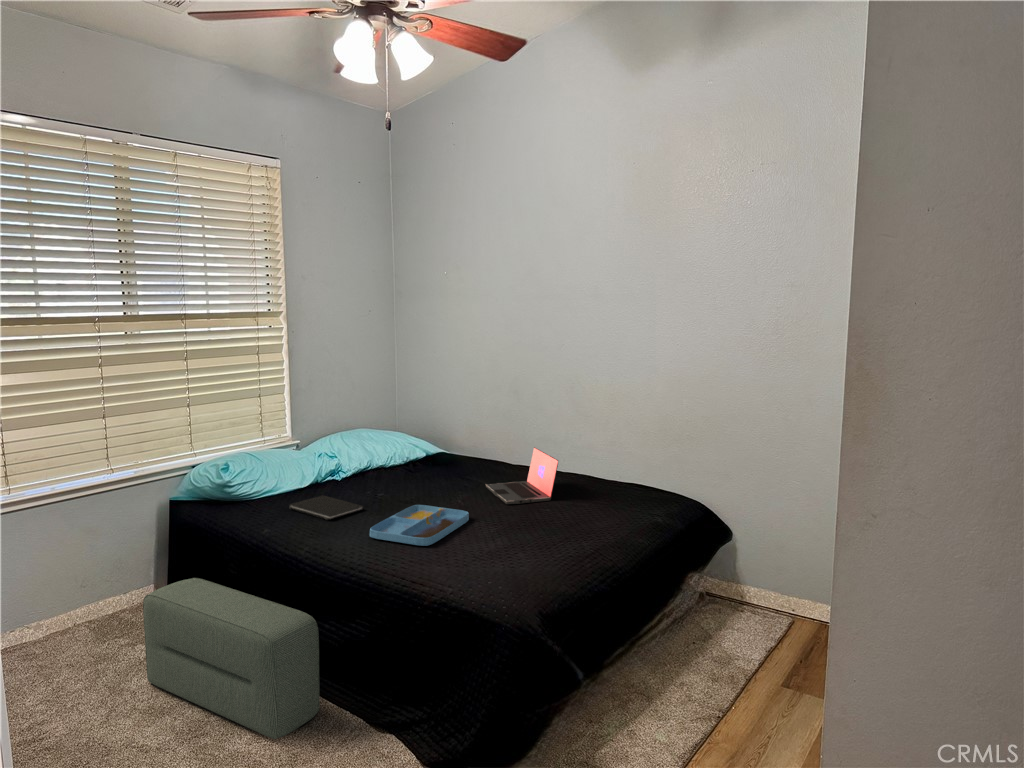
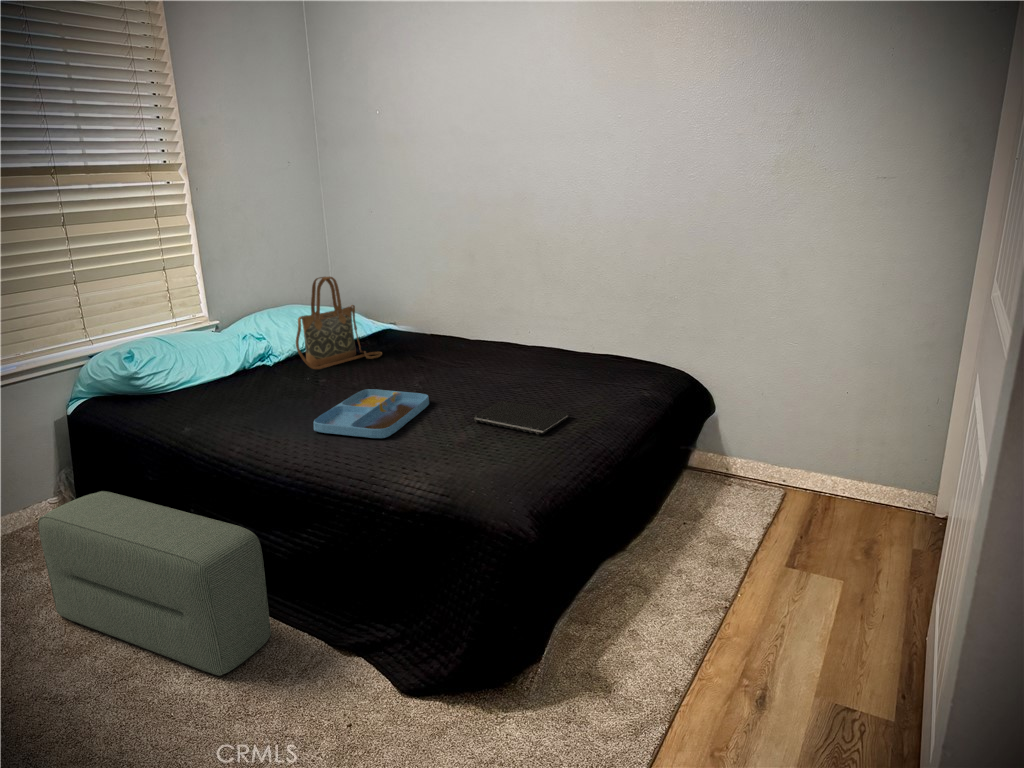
handbag: none [361,407,435,486] -> present [296,277,382,369]
laptop: present [486,447,558,504] -> none [442,317,527,383]
notebook: present [290,495,363,520] -> present [472,401,570,435]

